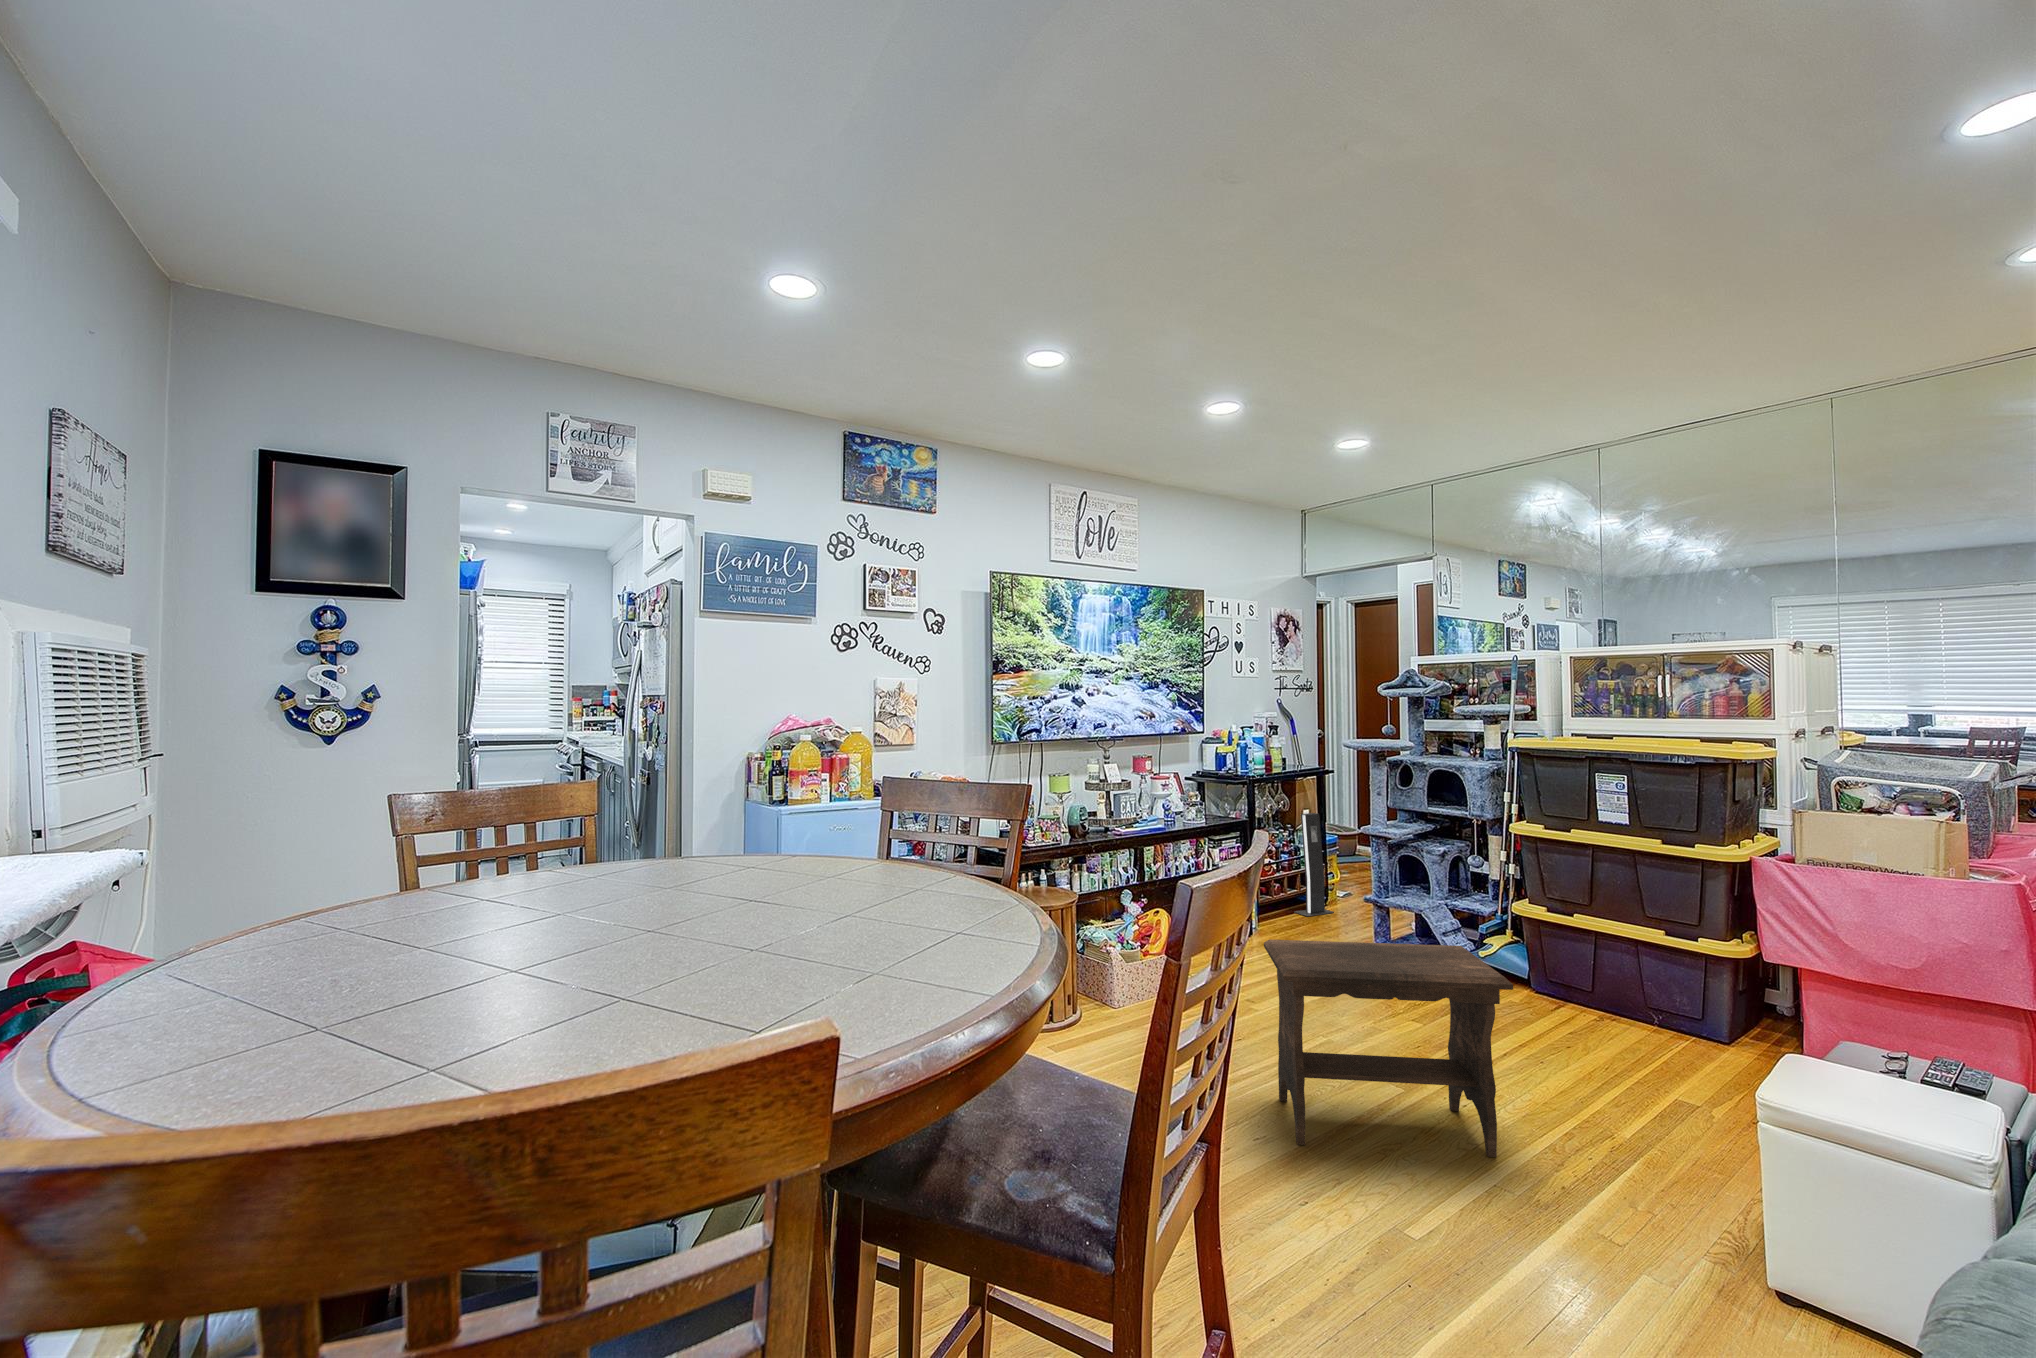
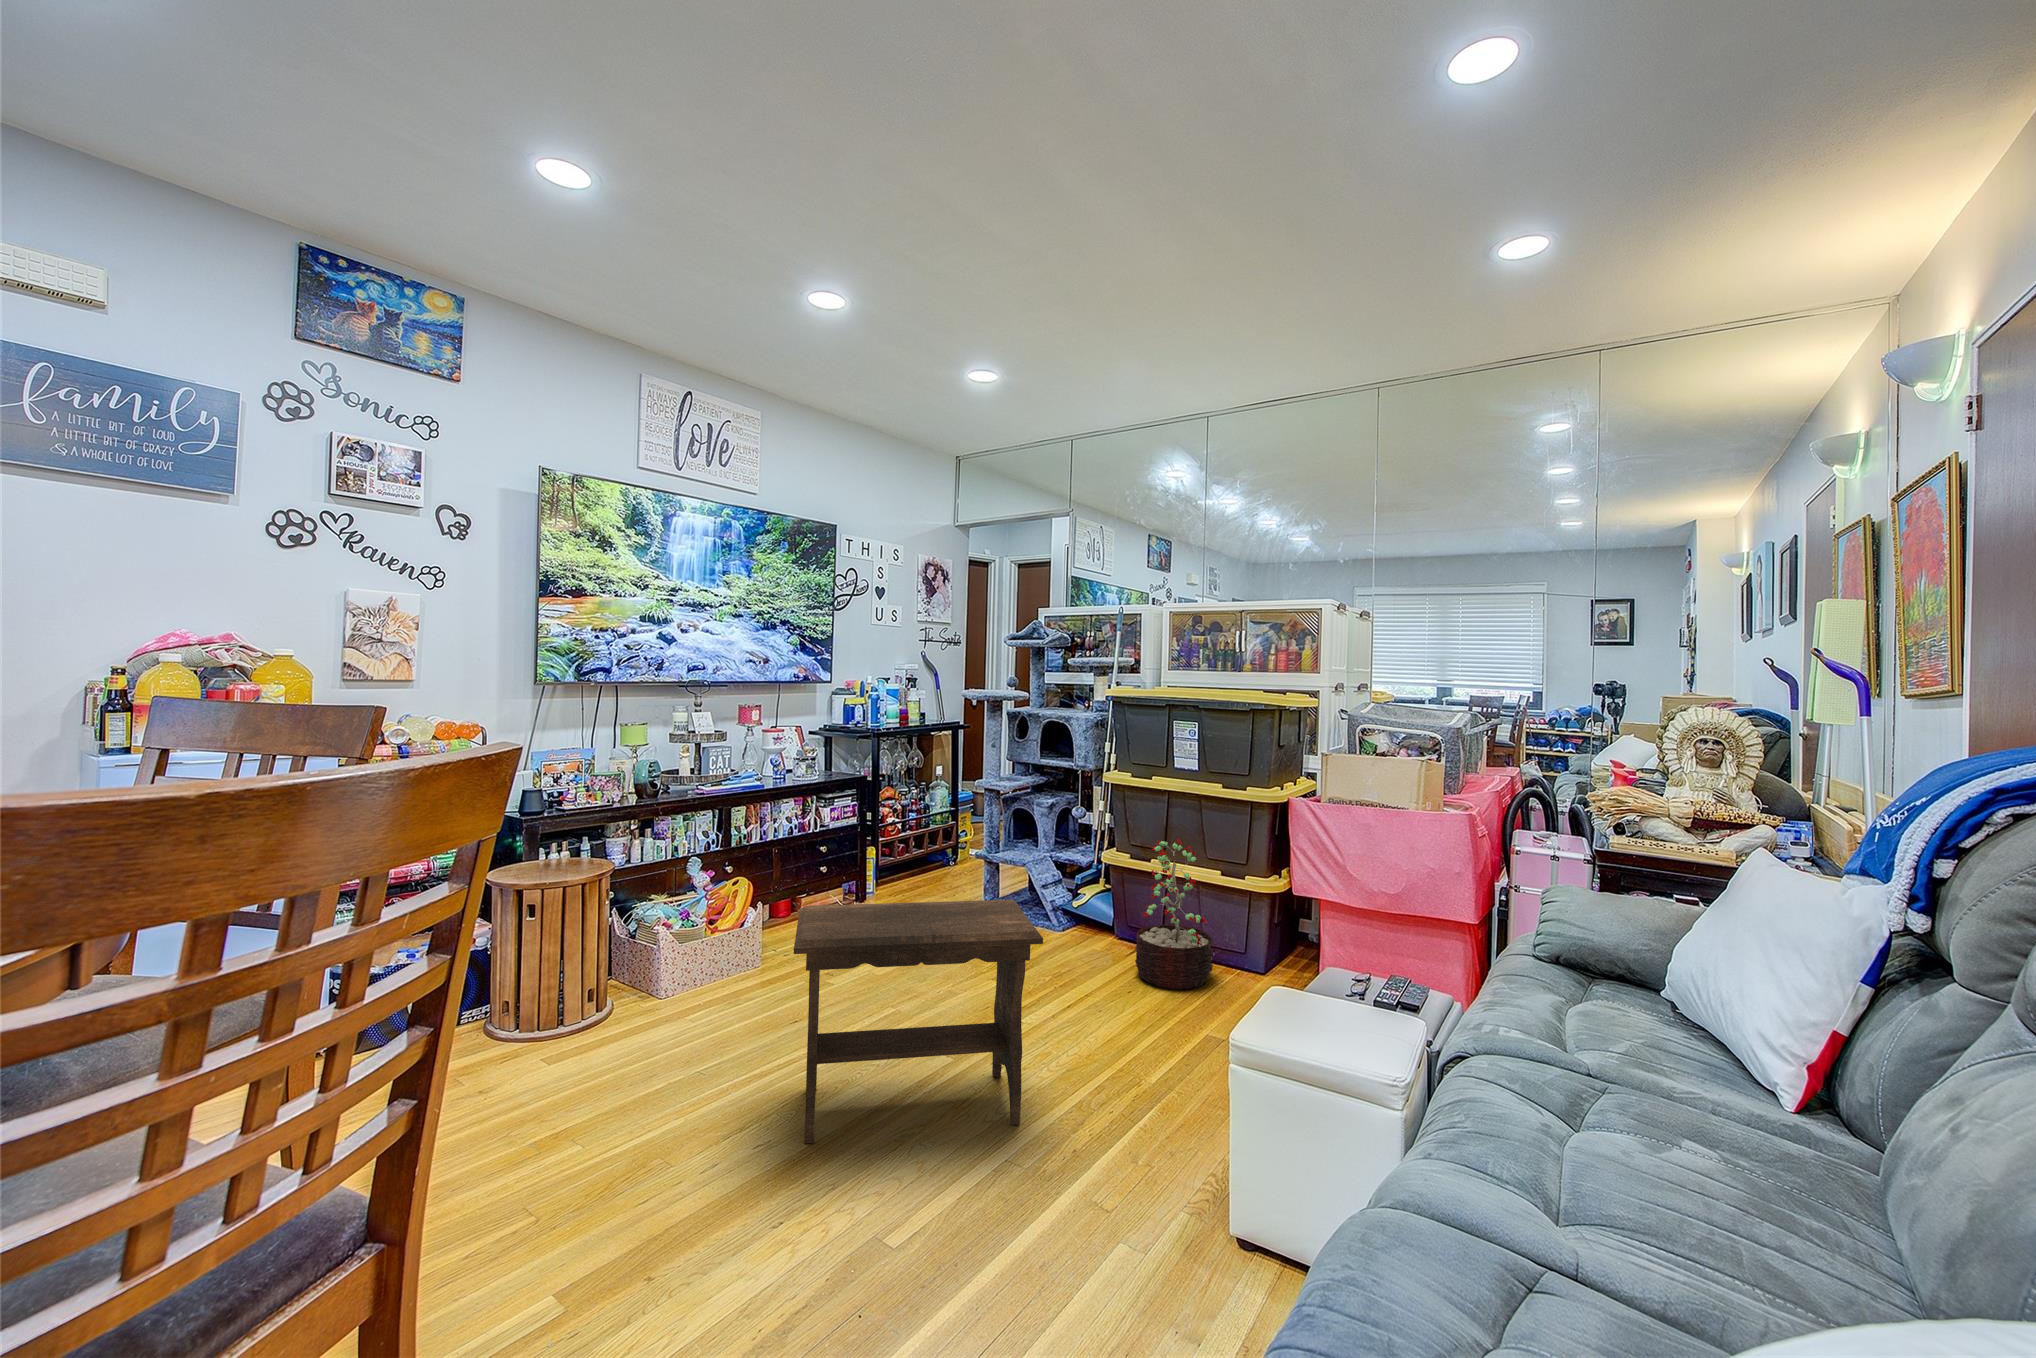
speaker: present [1294,813,1334,917] -> none [917,769,958,878]
decorative plant: none [1566,893,1662,1049] -> present [1135,839,1213,989]

